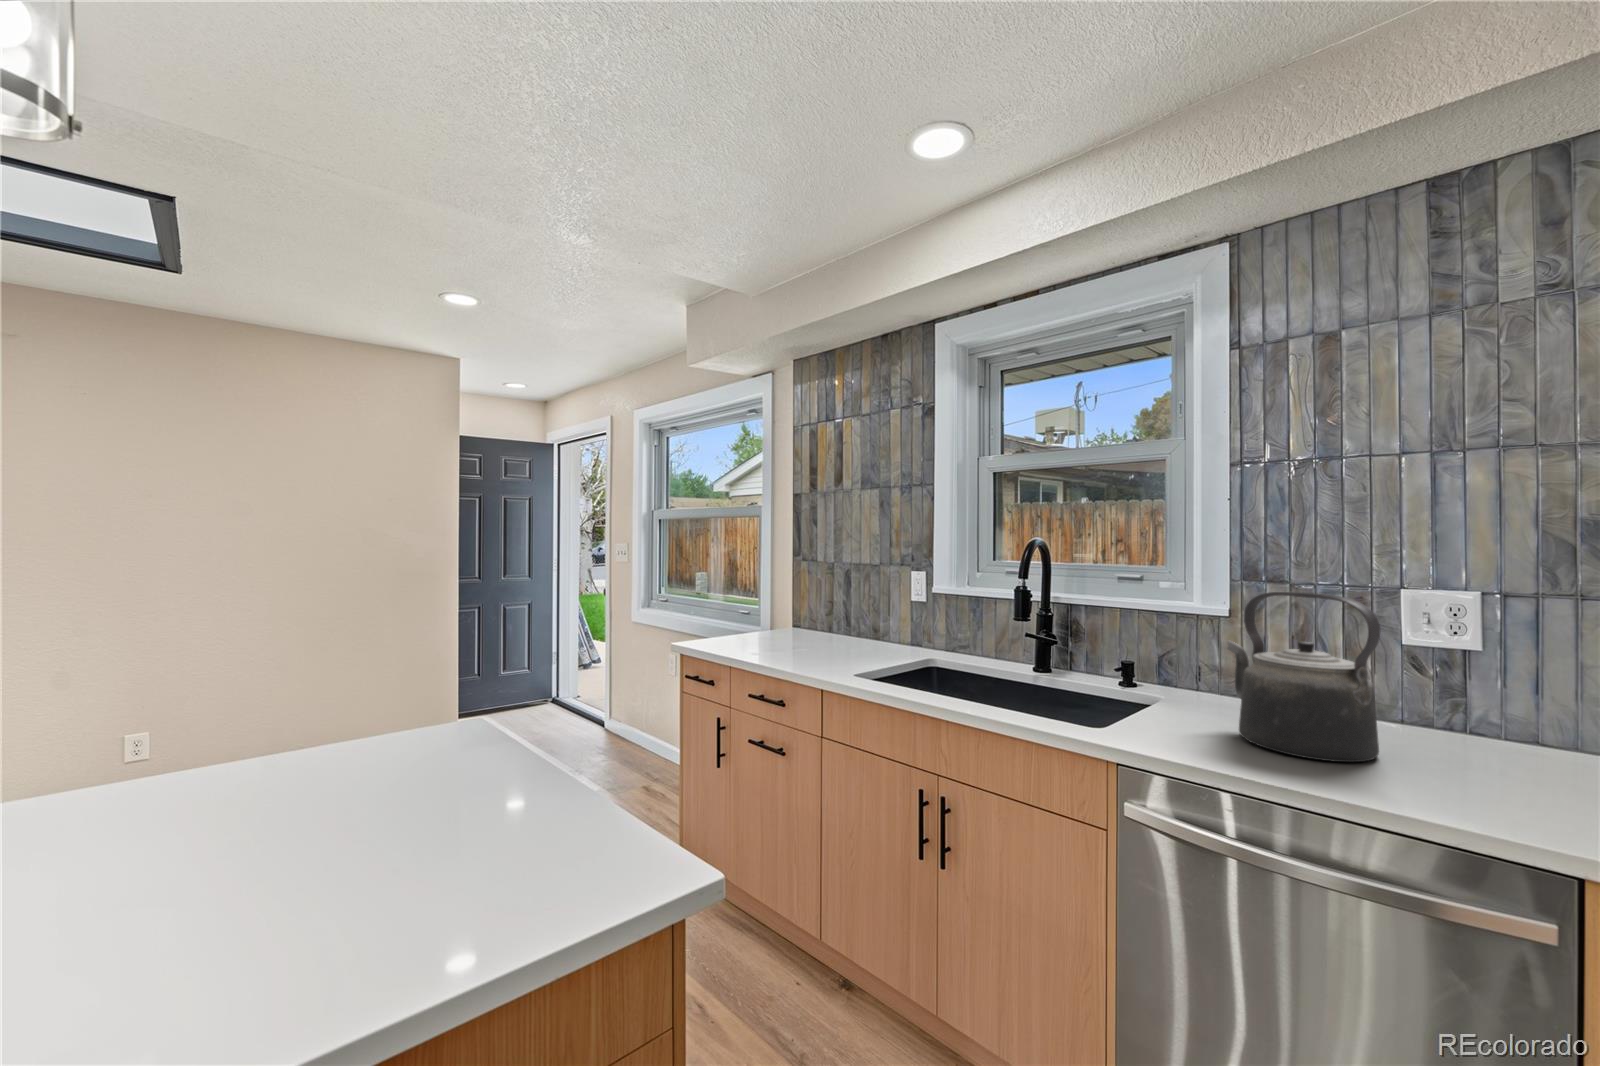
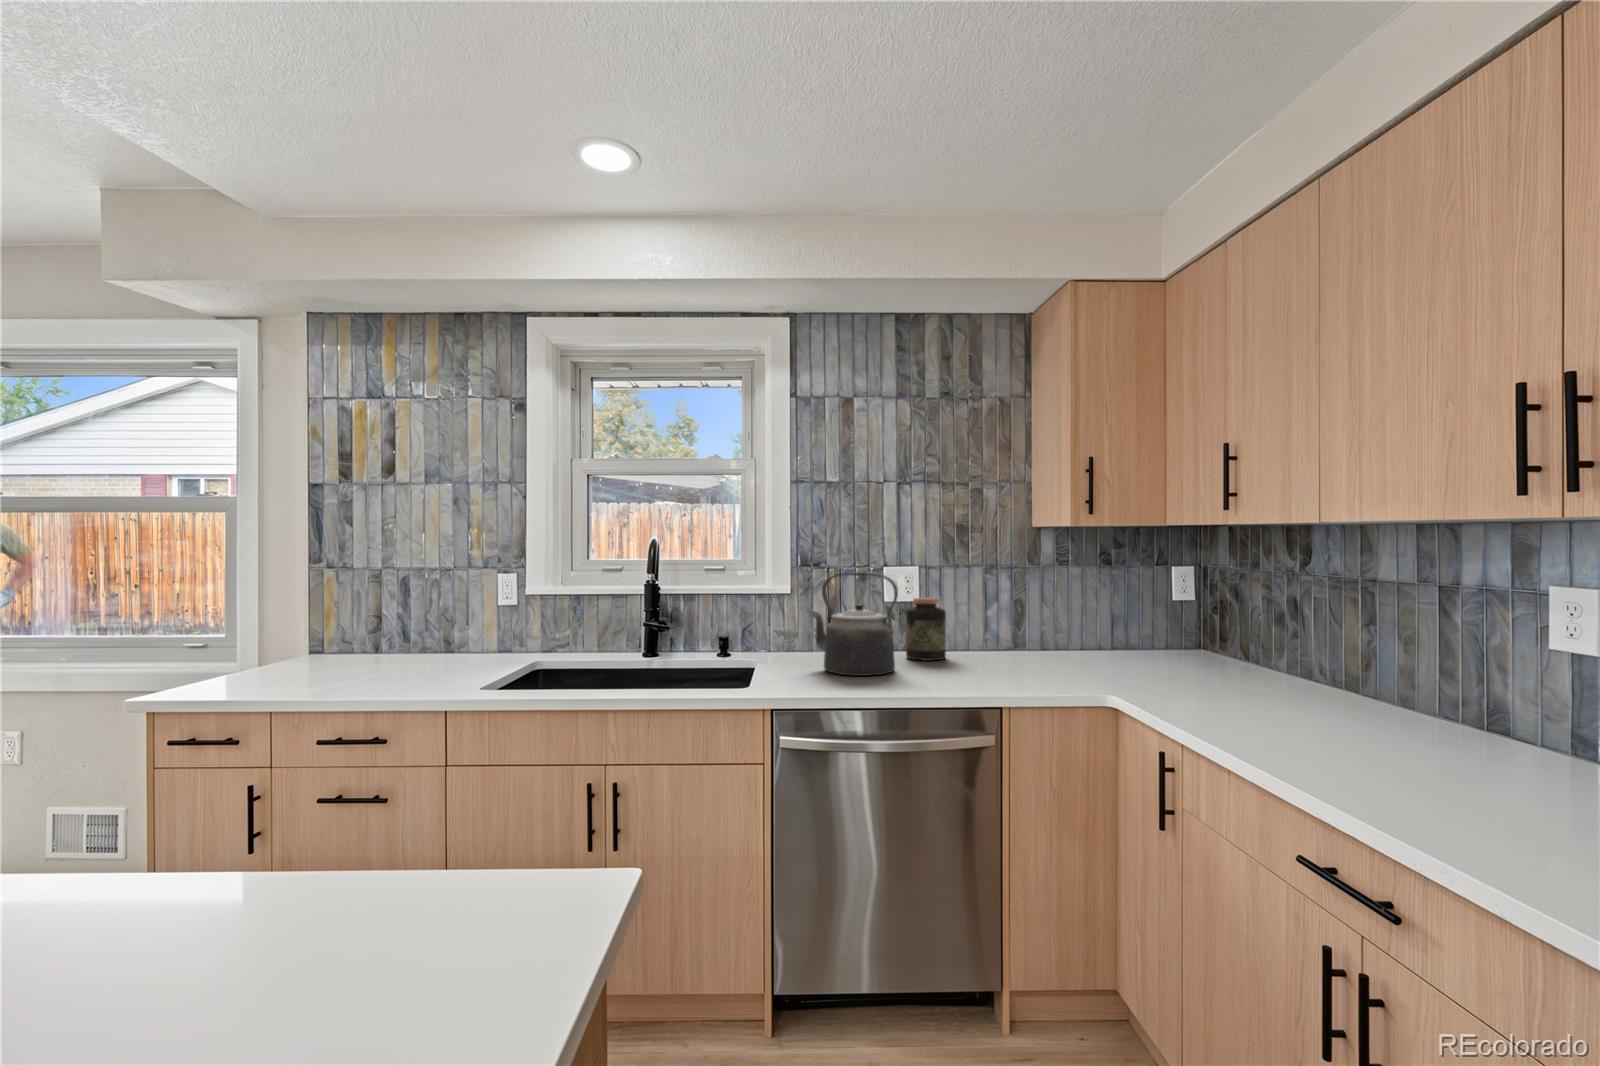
jar: none [1439,644,1537,760] -> present [906,598,946,661]

